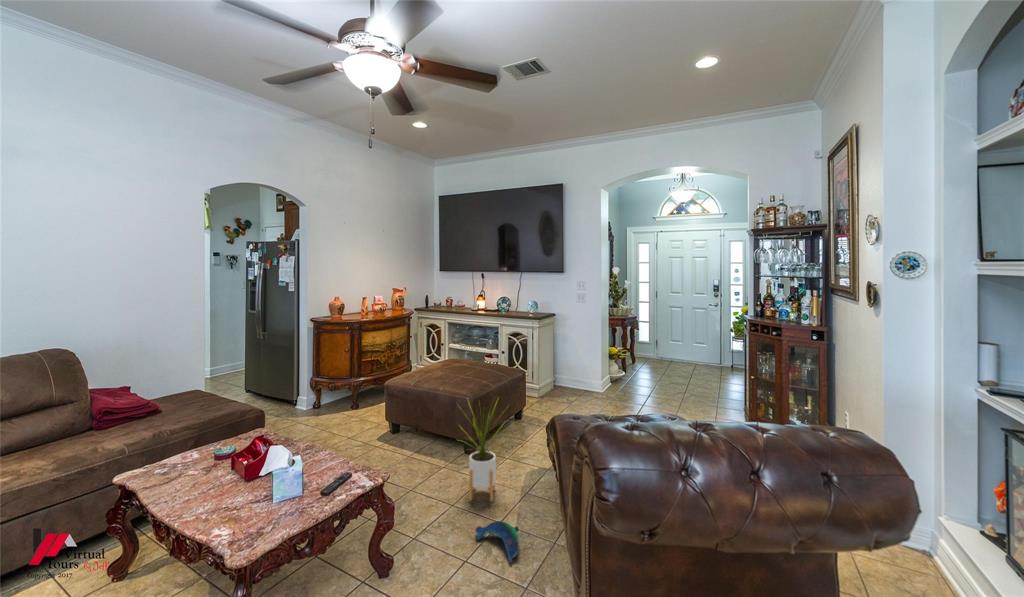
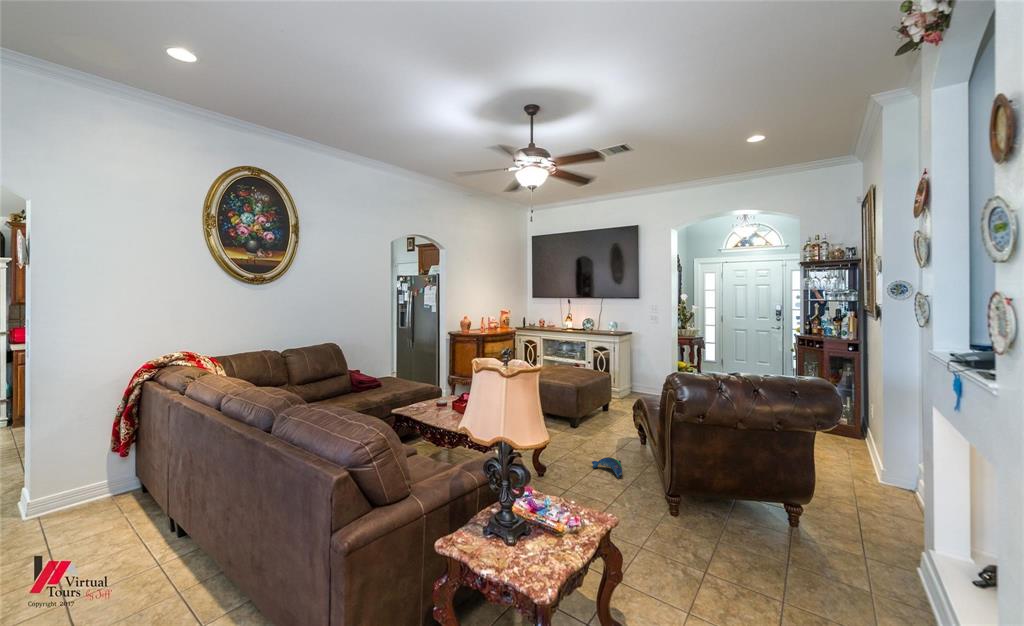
house plant: present [465,399,501,501] -> none [573,377,611,452]

